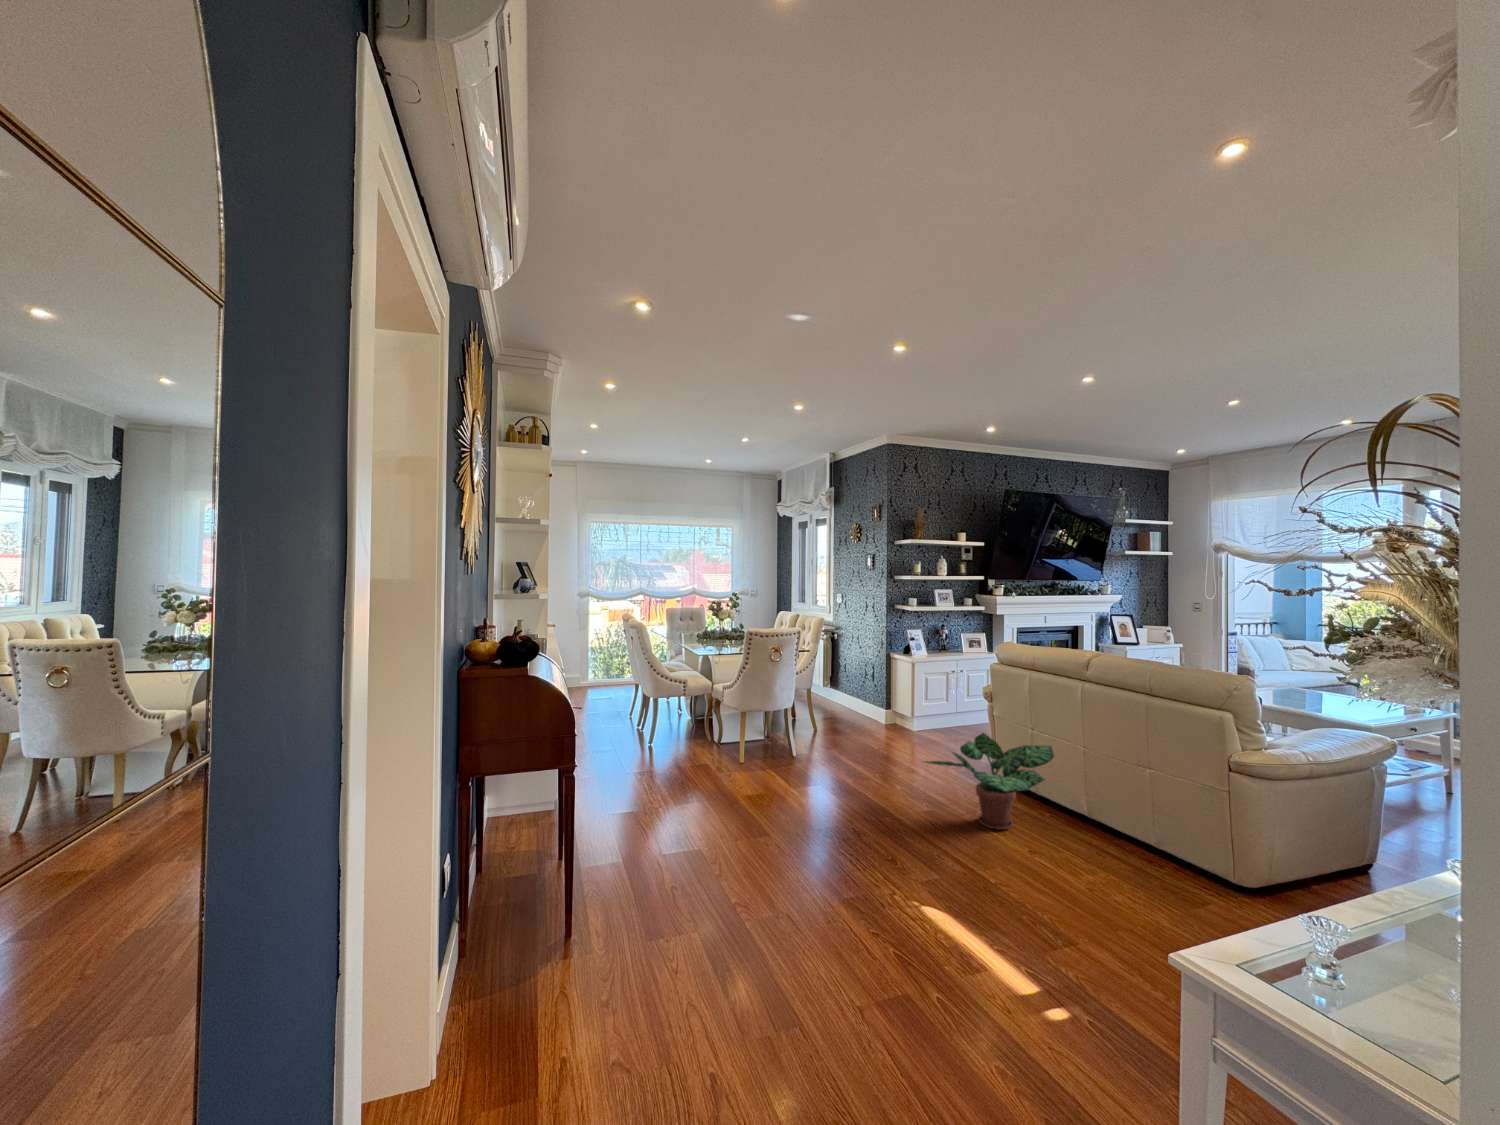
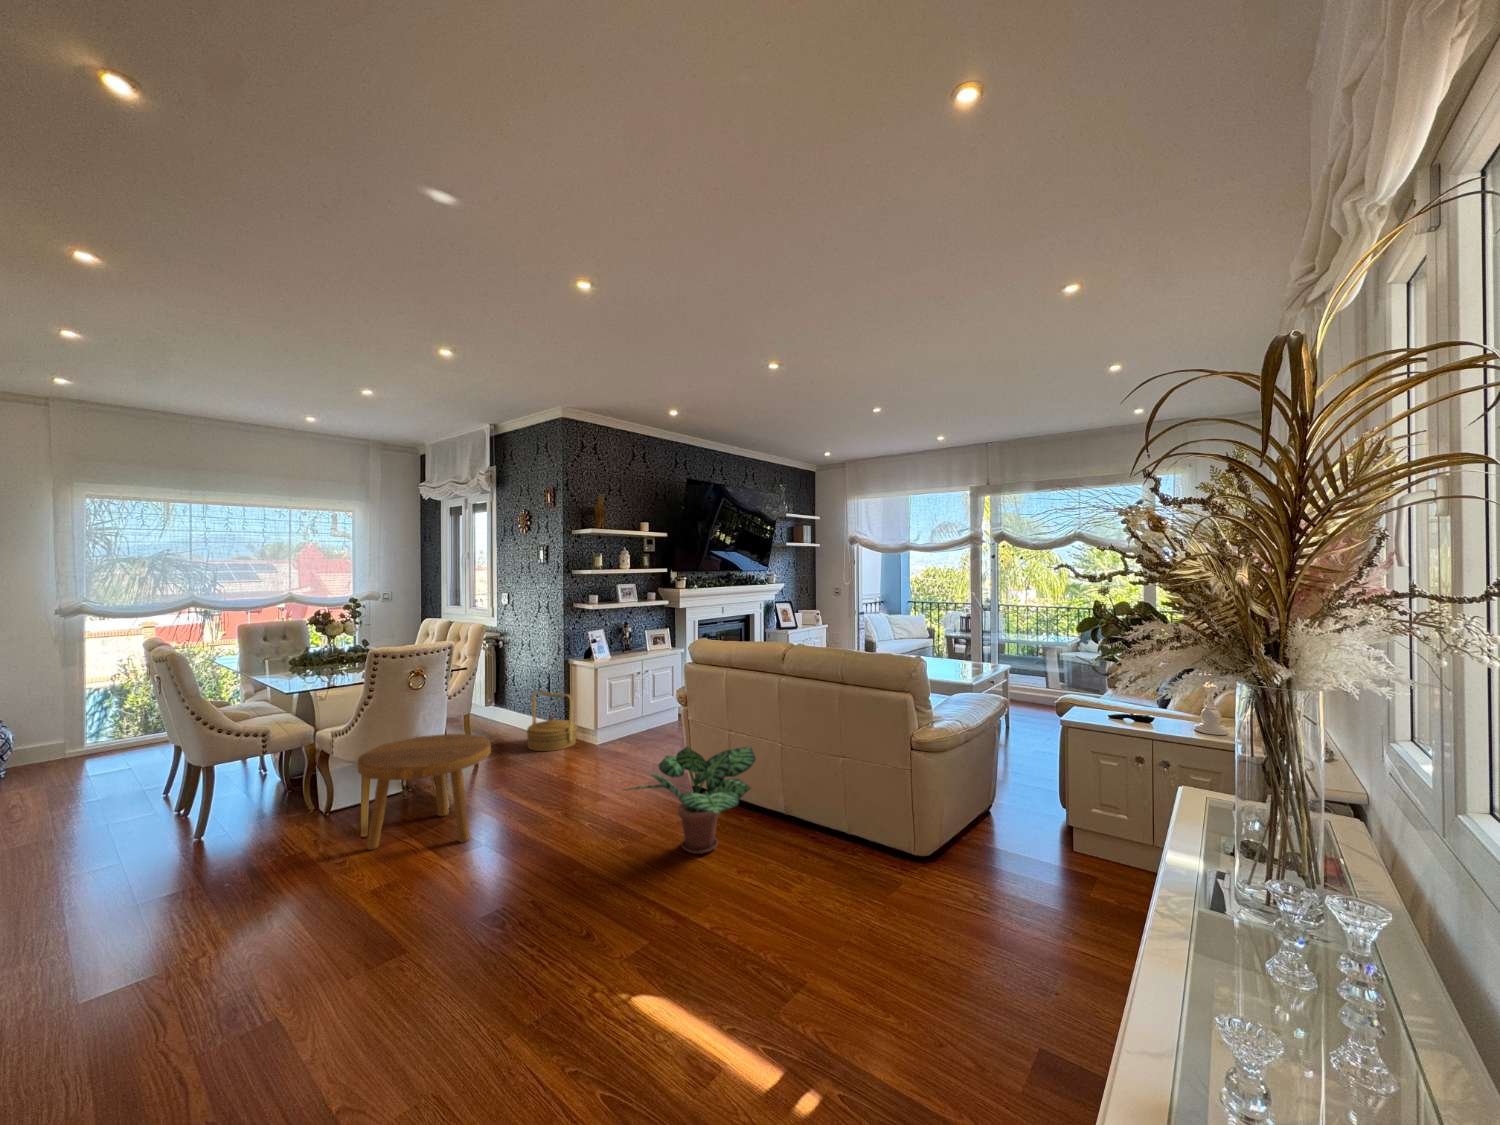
woven basket: none [854,677,896,729] -> present [527,691,577,751]
footstool: none [739,698,826,780] -> present [358,734,491,850]

